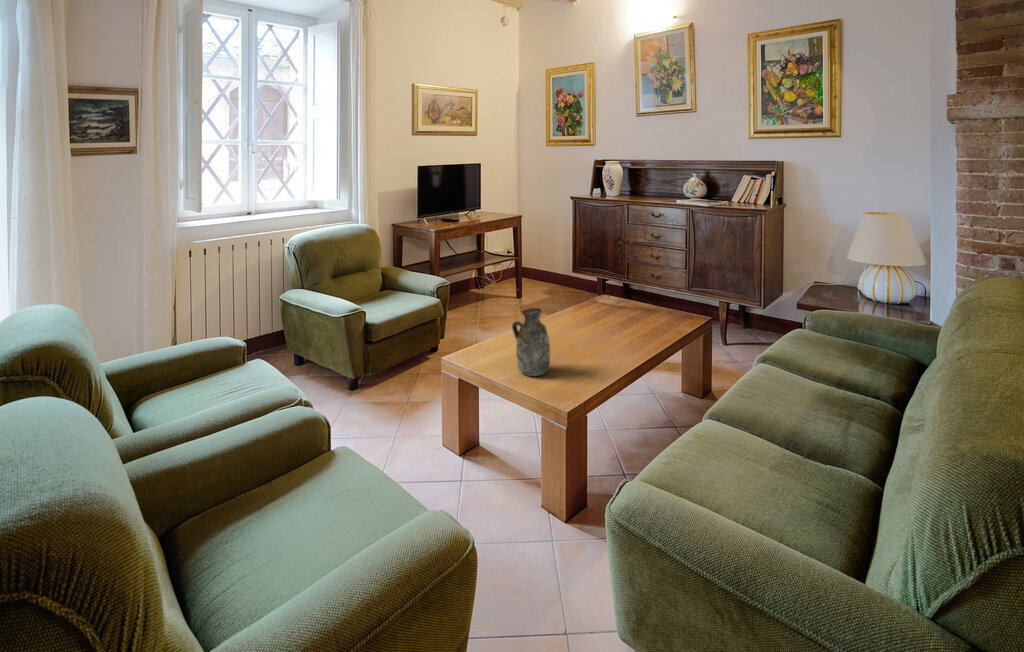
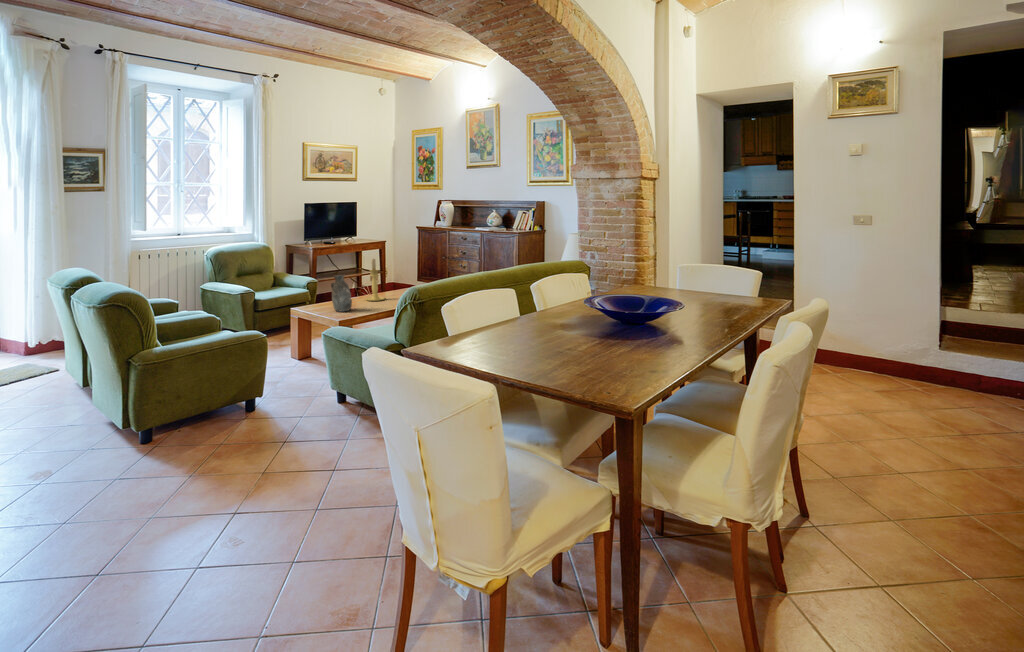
candle holder: none [552,270,586,343] -> present [366,259,385,301]

